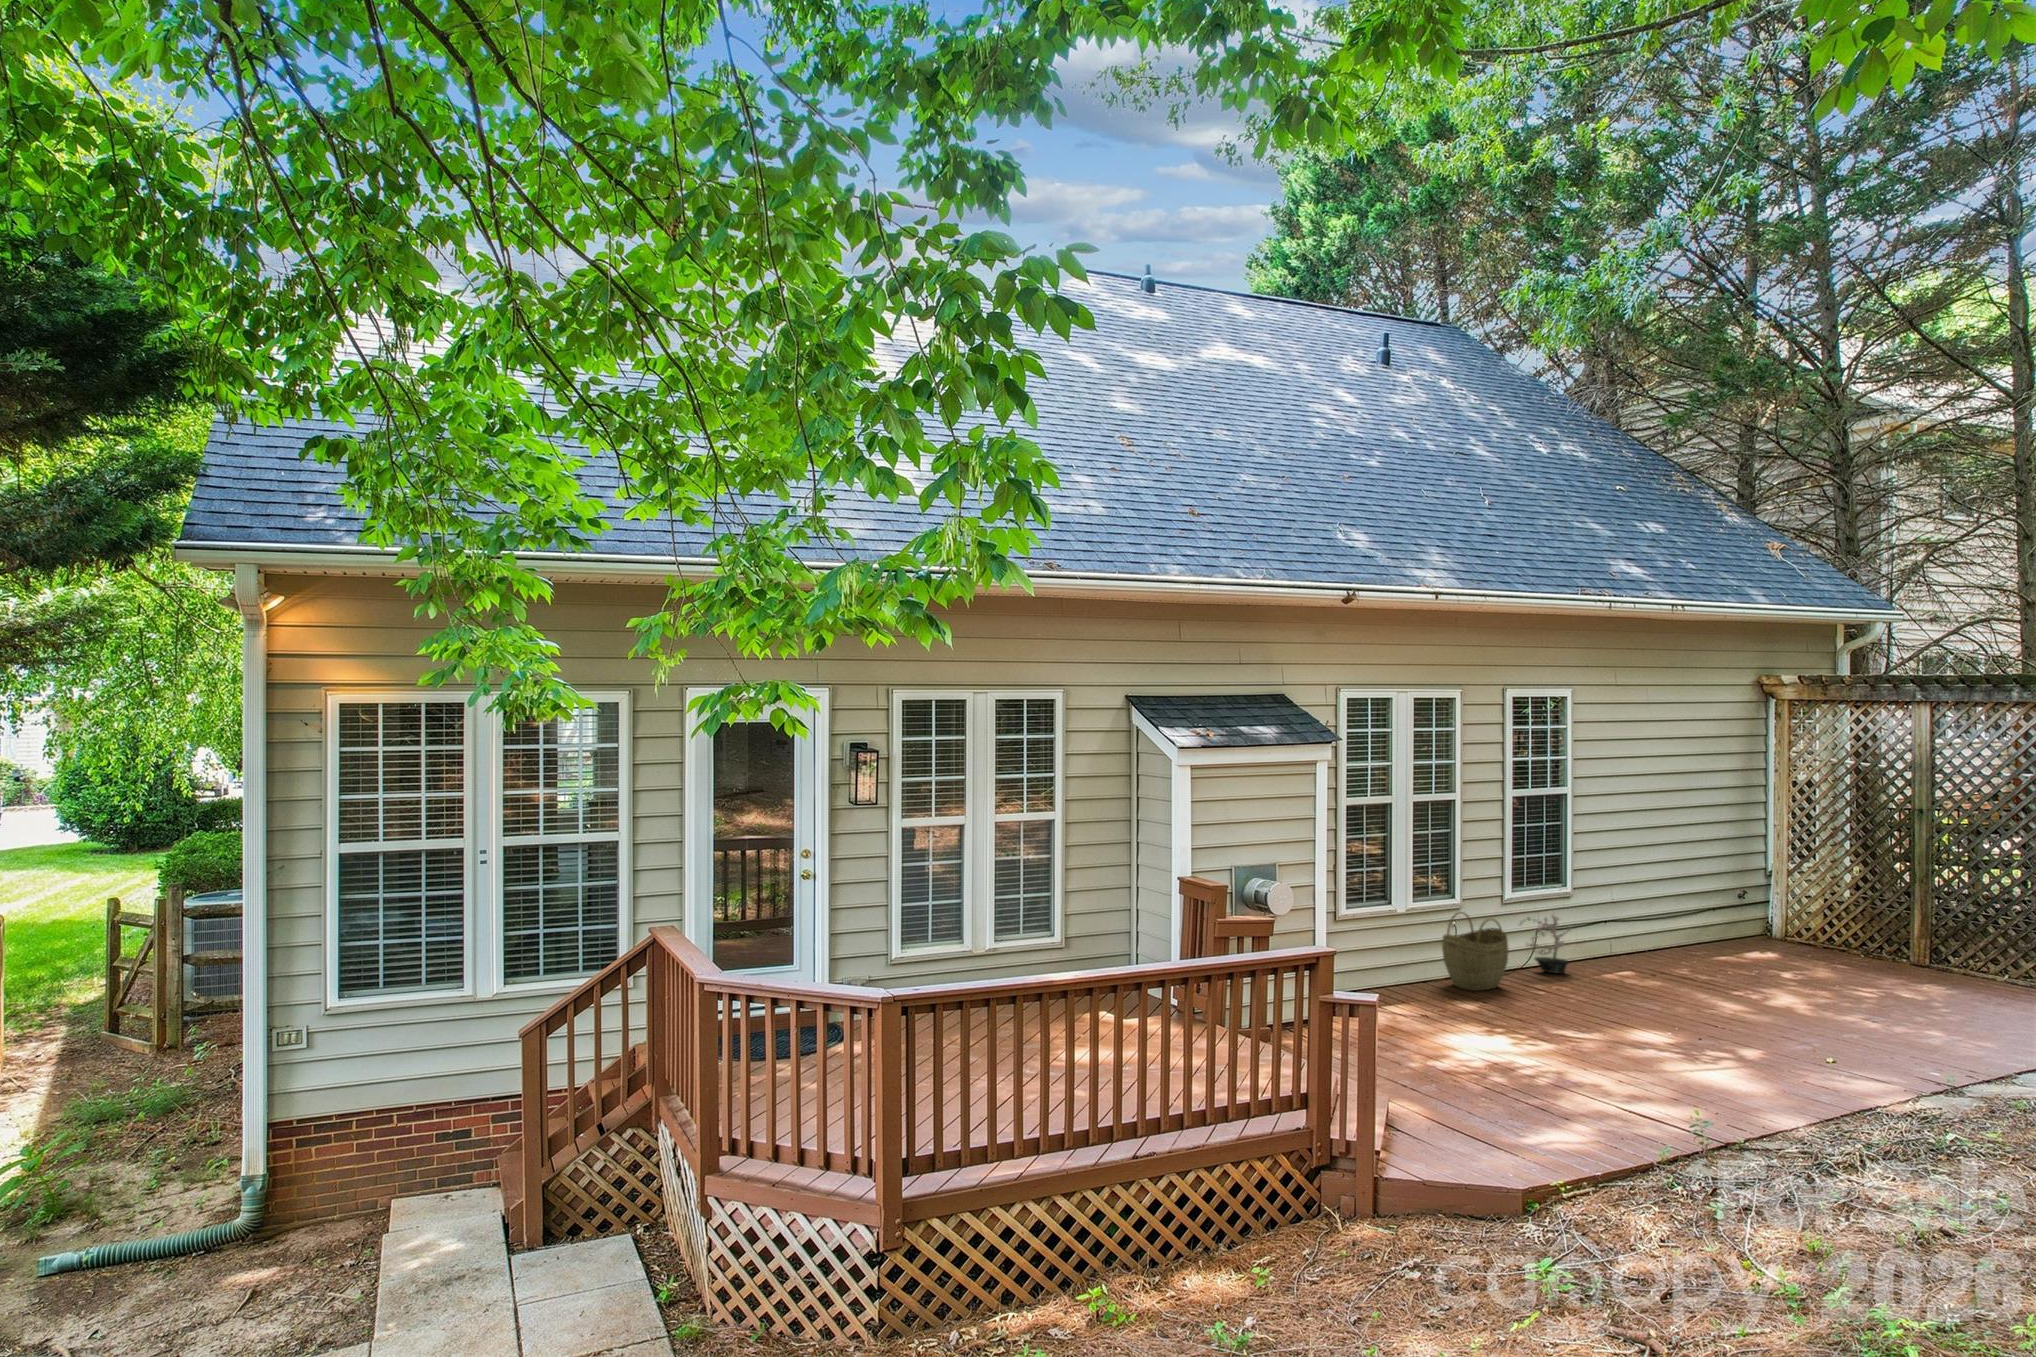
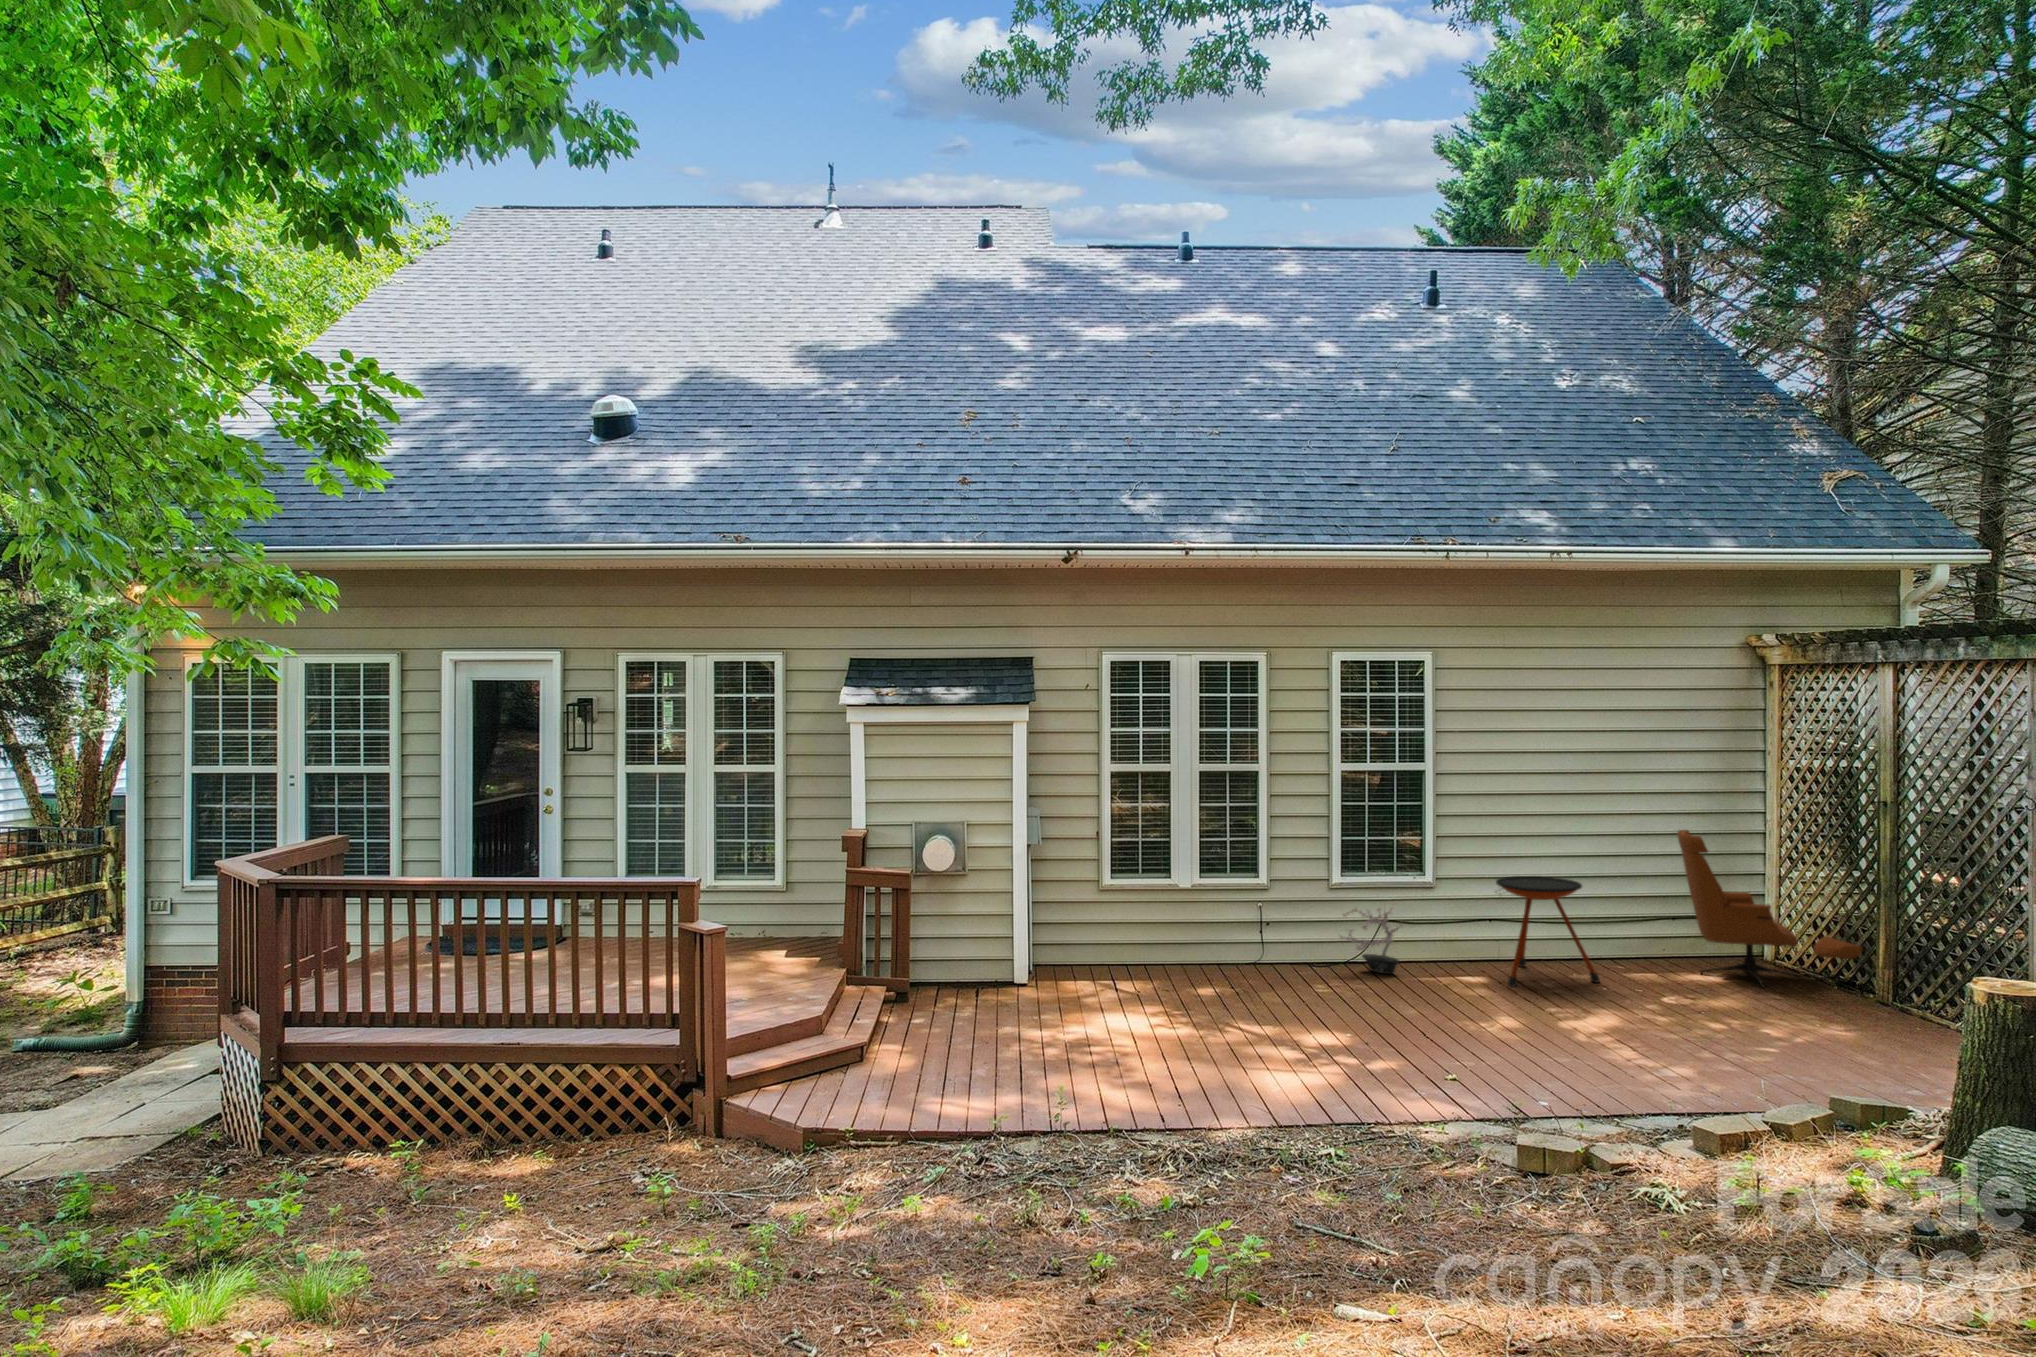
lounge chair: none [1727,833,1880,957] -> present [1677,830,1865,990]
side table: none [1623,879,1710,975] -> present [1496,876,1600,987]
woven basket: present [1442,912,1508,991] -> none [1225,894,1296,980]

